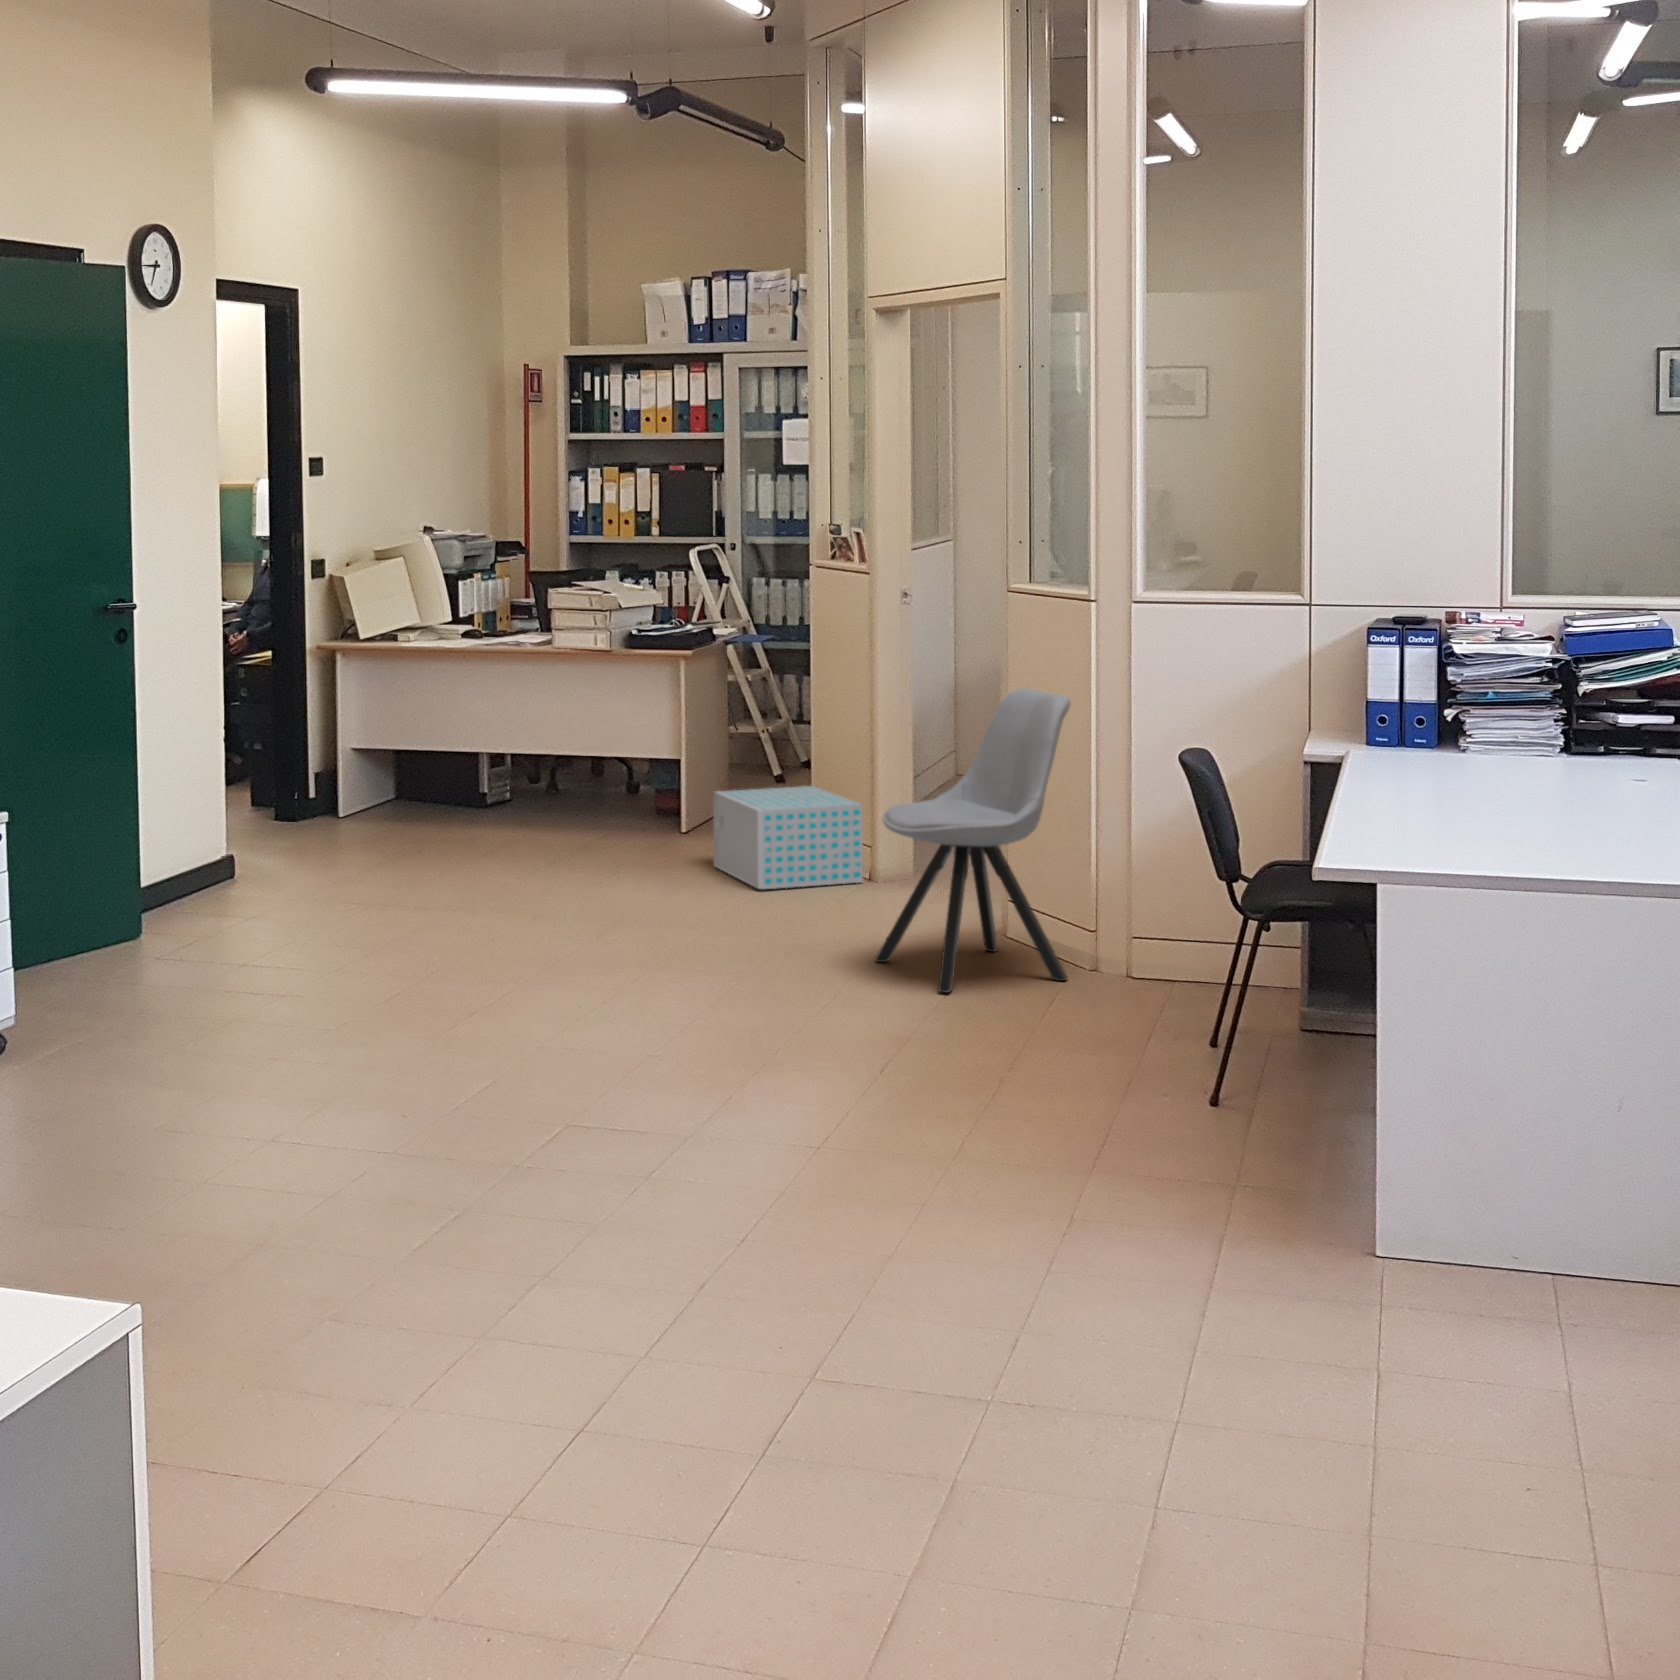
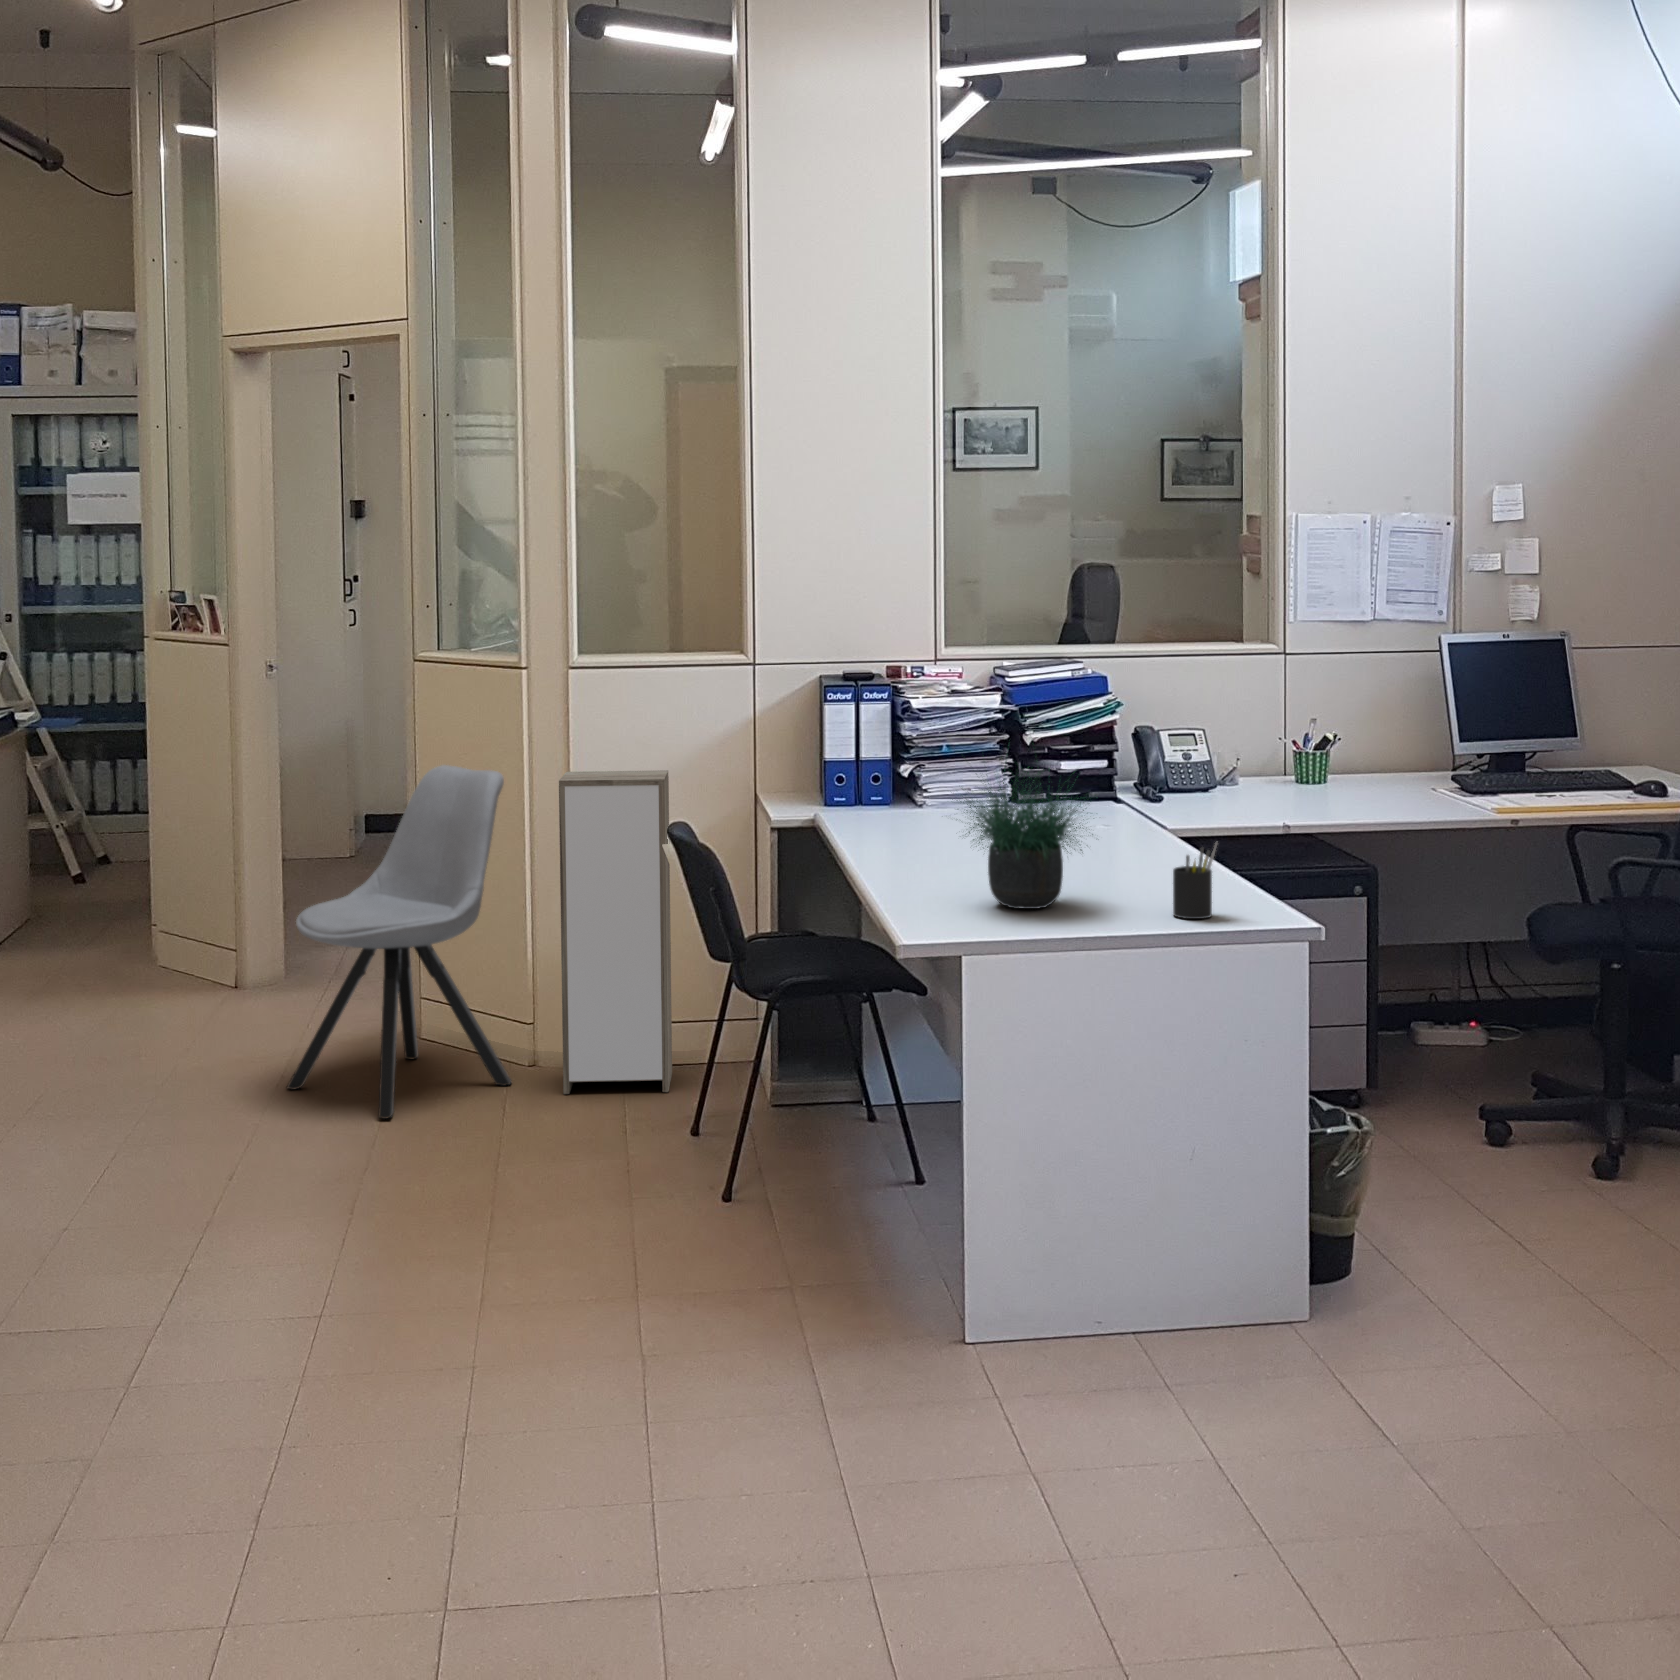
potted plant: none [1375,672,1544,840] -> present [952,772,1093,909]
storage cabinet: none [1108,699,1222,1004] -> present [559,770,672,1094]
storage box: present [713,786,863,889] -> none [37,885,228,1013]
pen holder: none [1595,787,1643,861] -> present [1173,843,1217,919]

